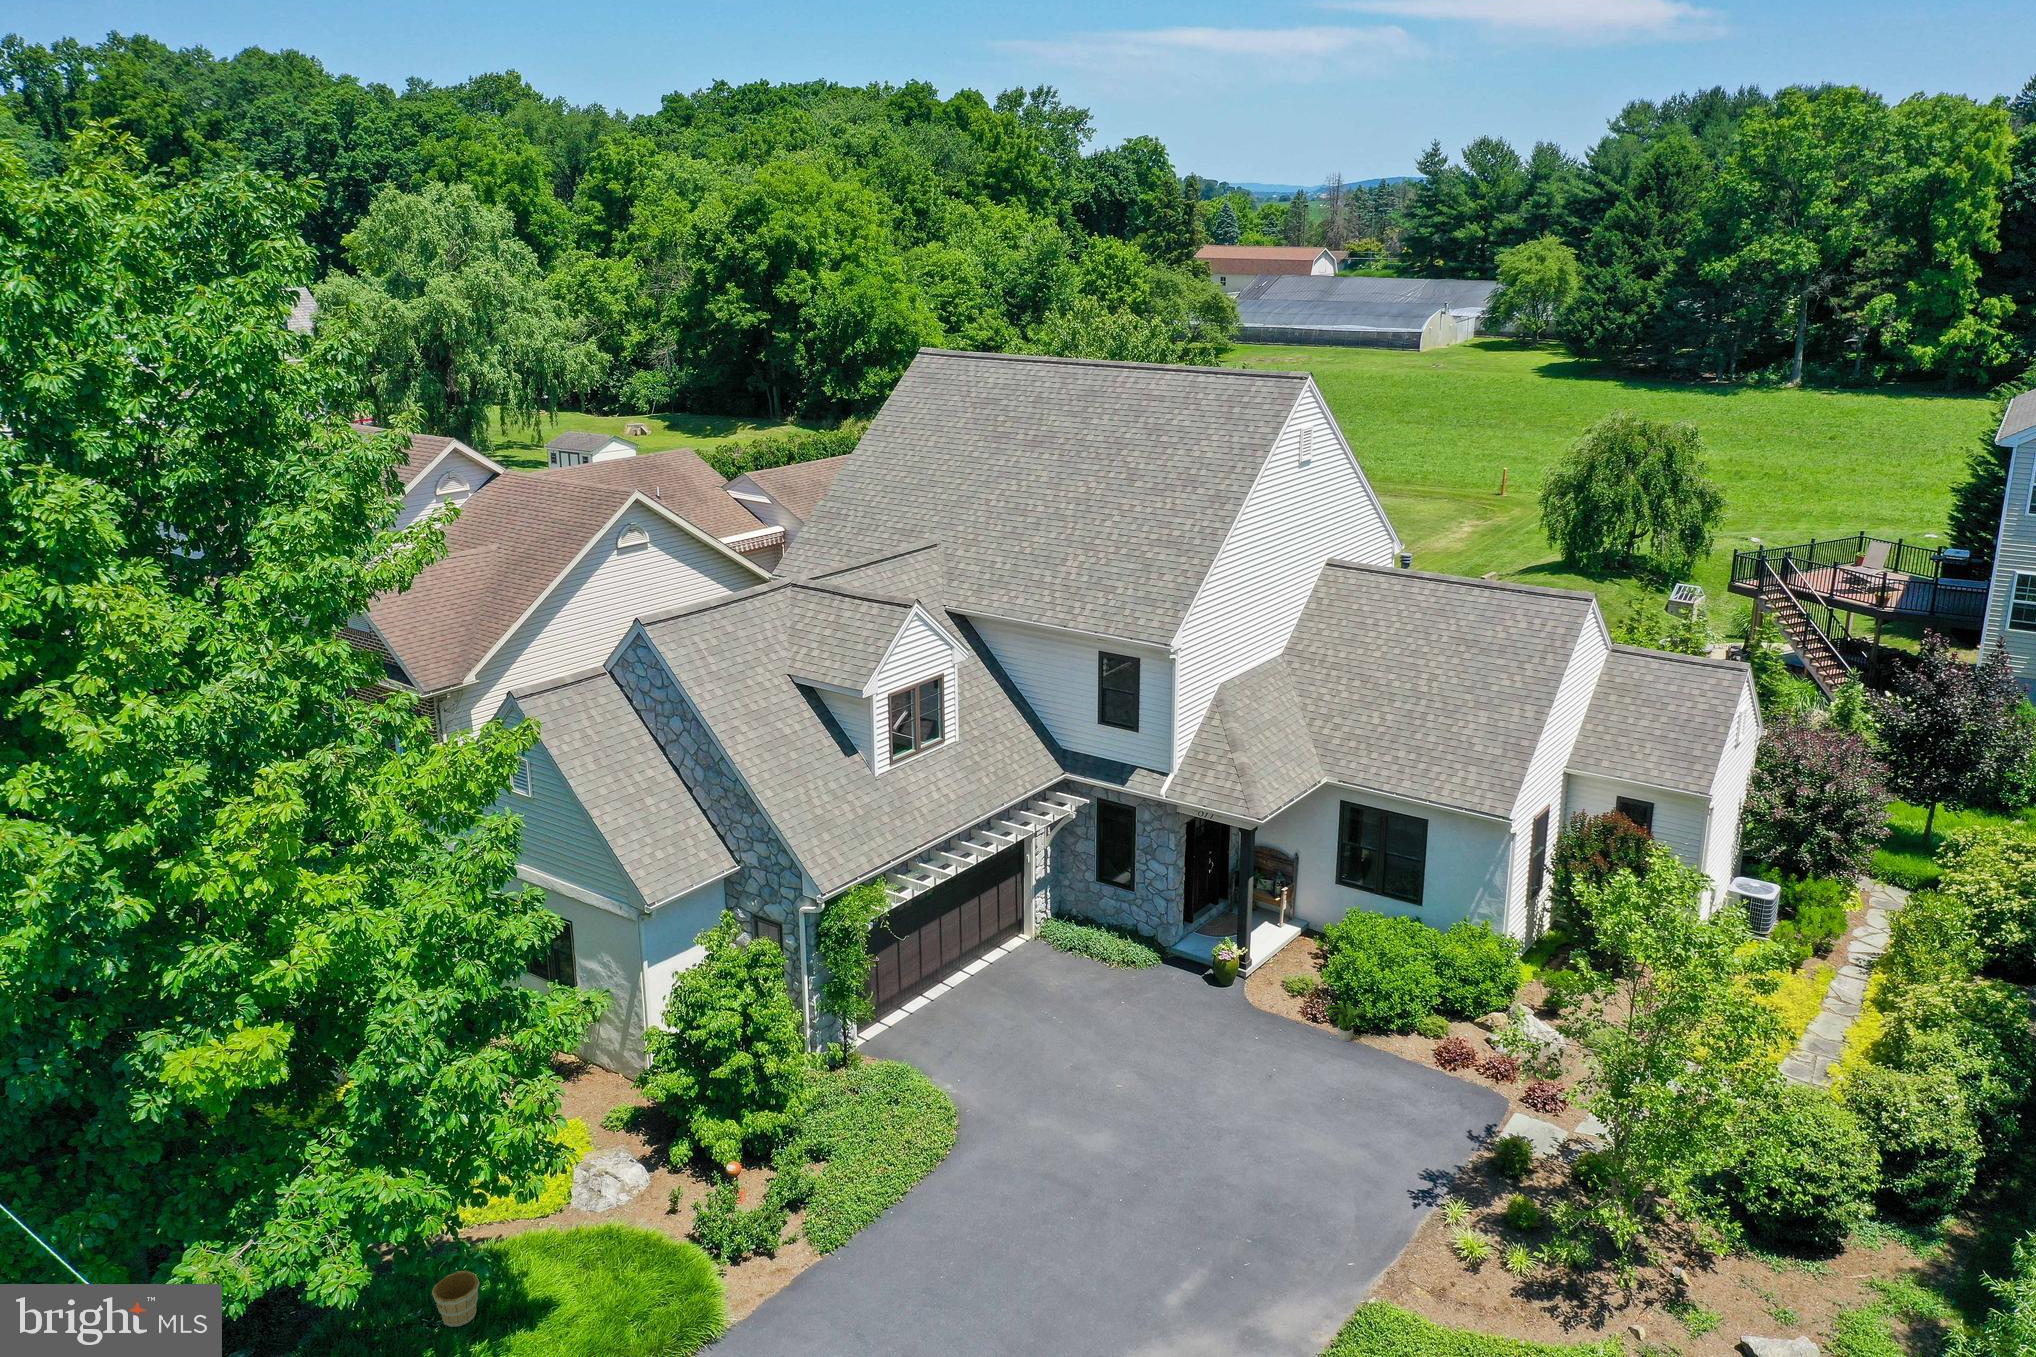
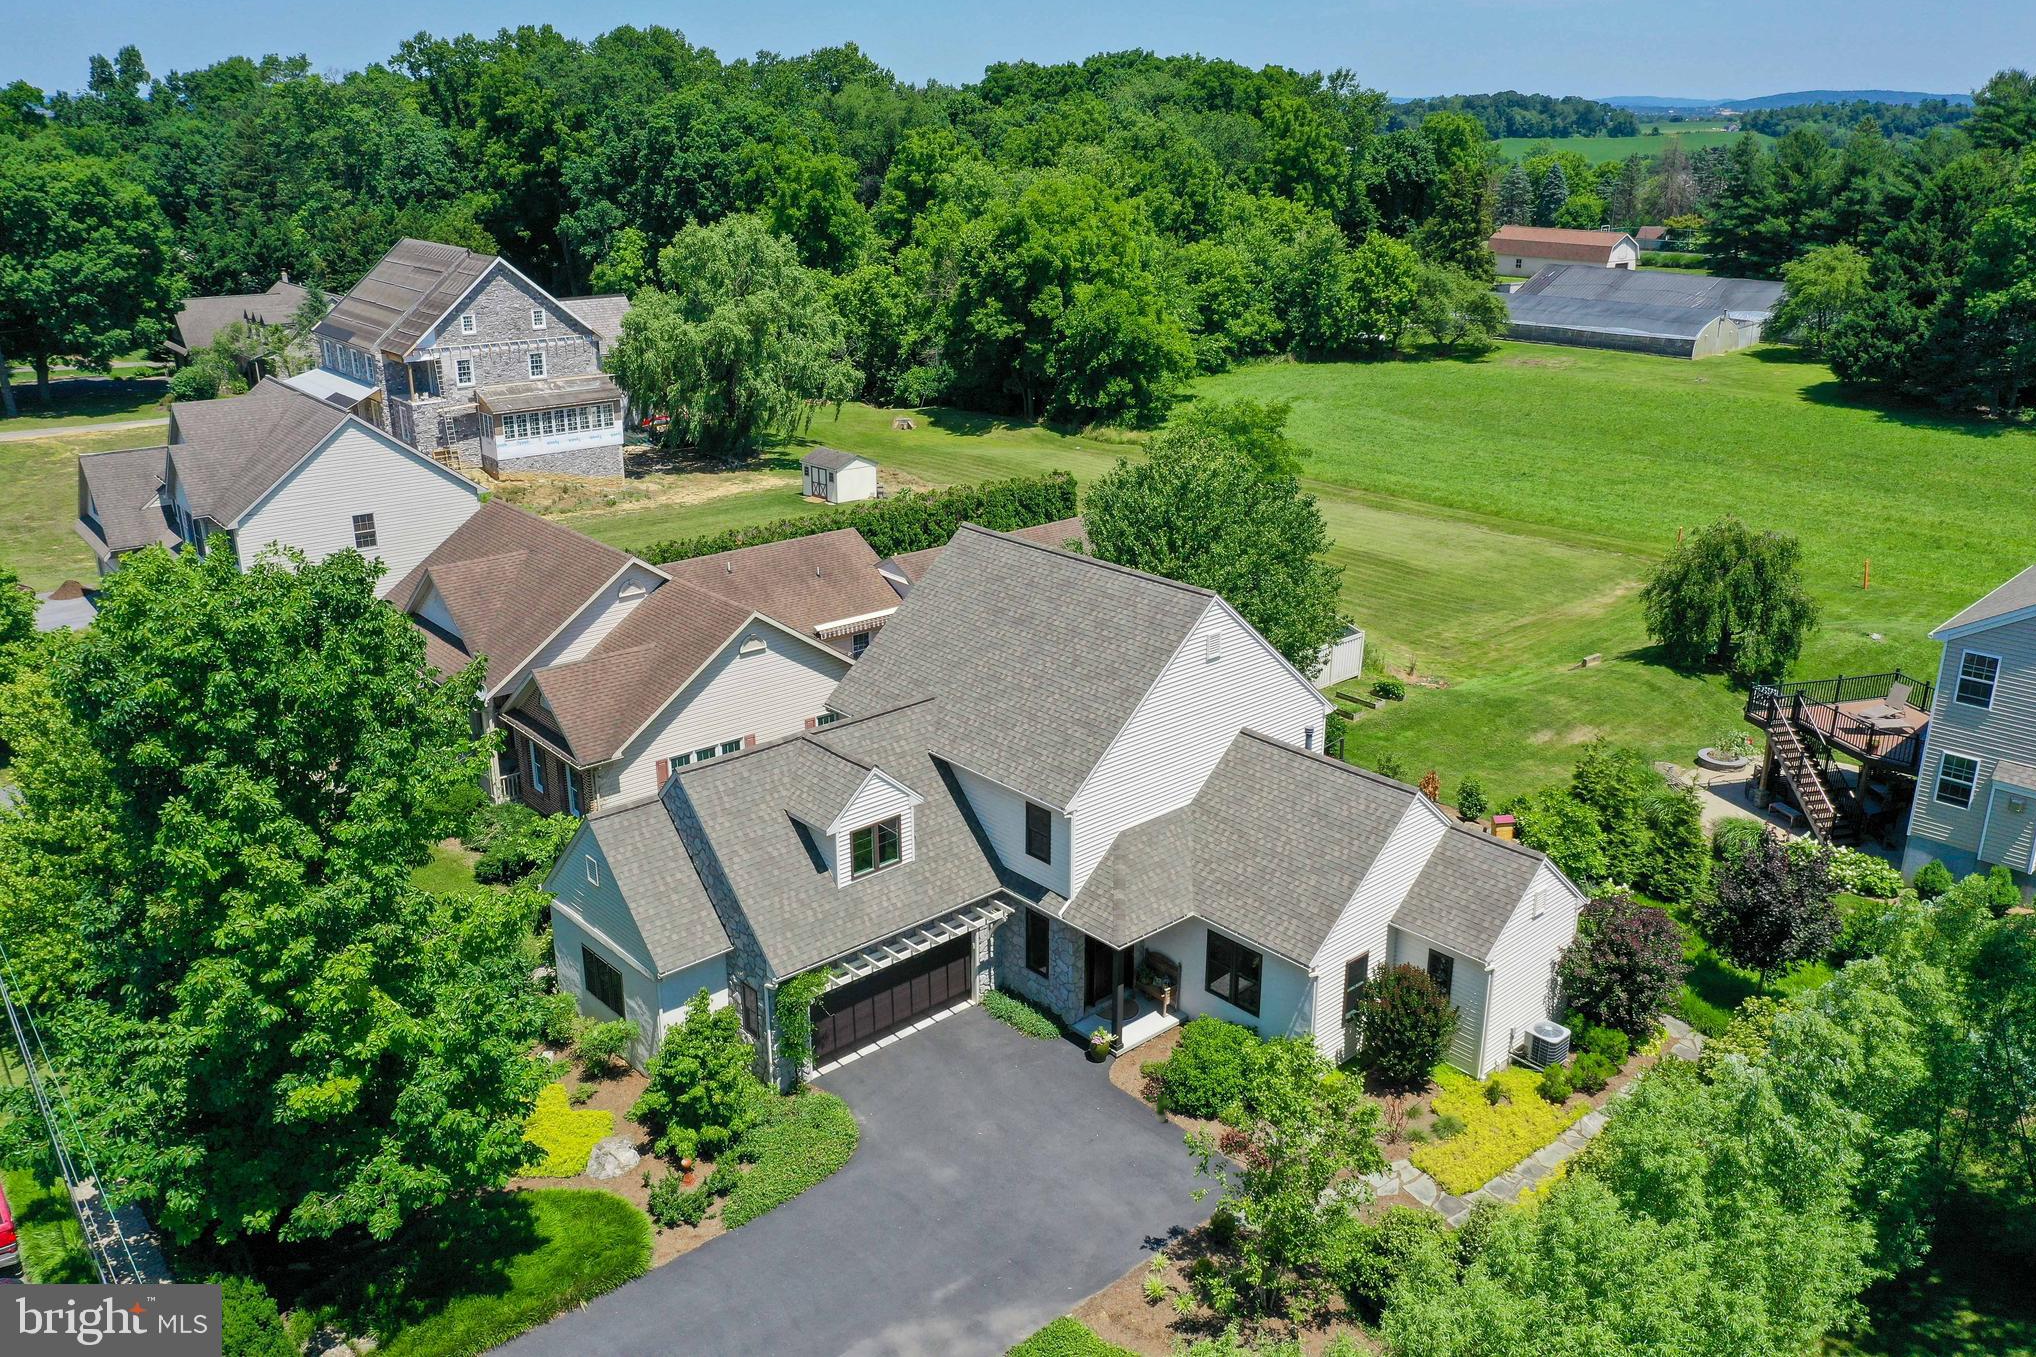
wooden bucket: present [432,1271,479,1327] -> none [479,1211,508,1246]

